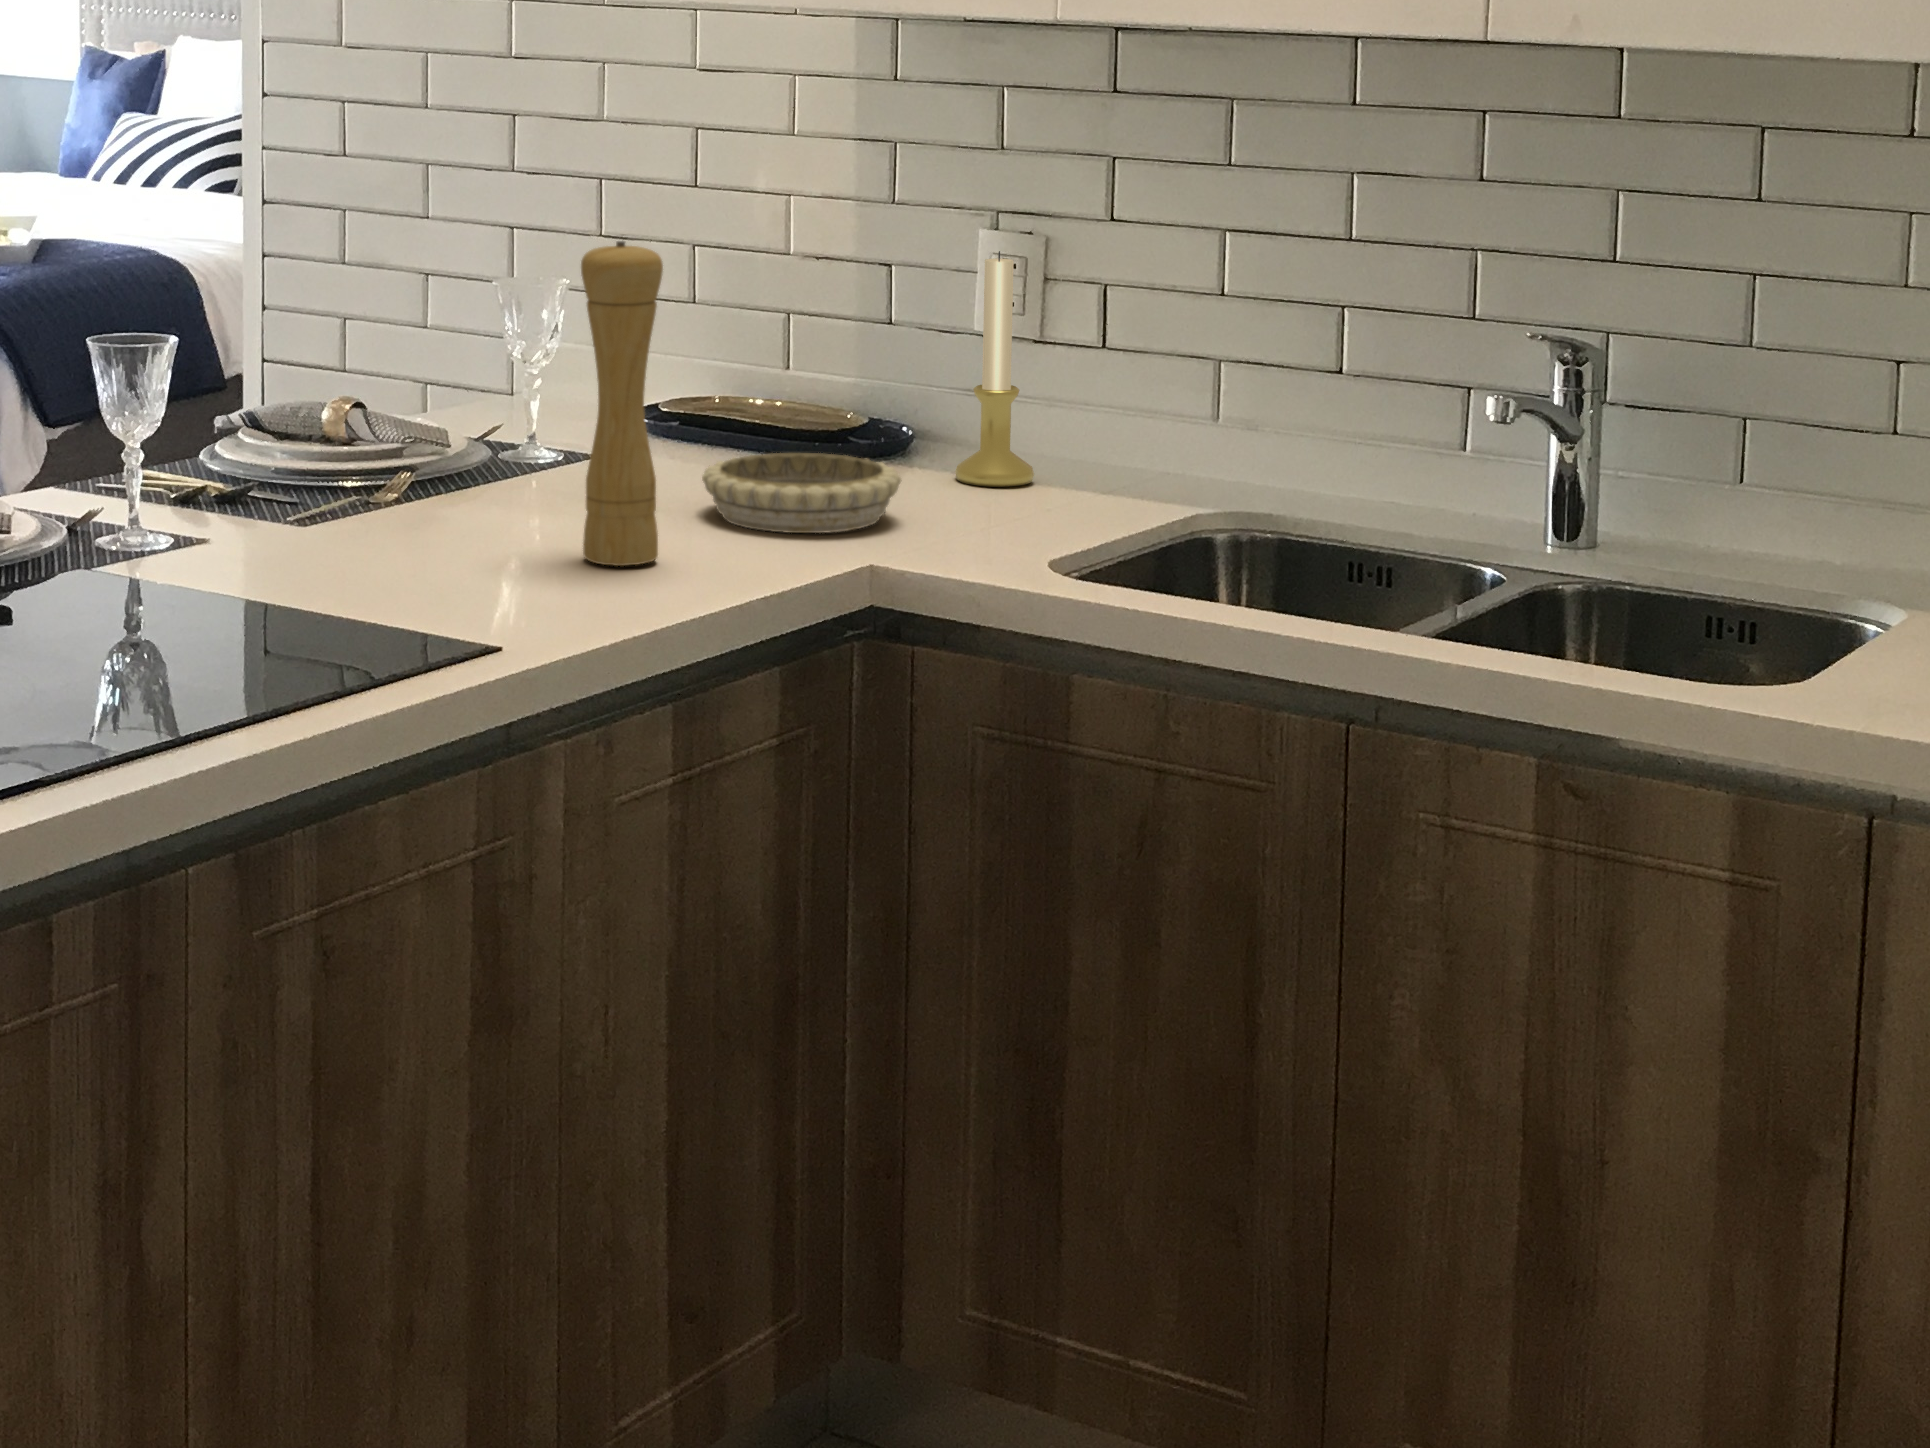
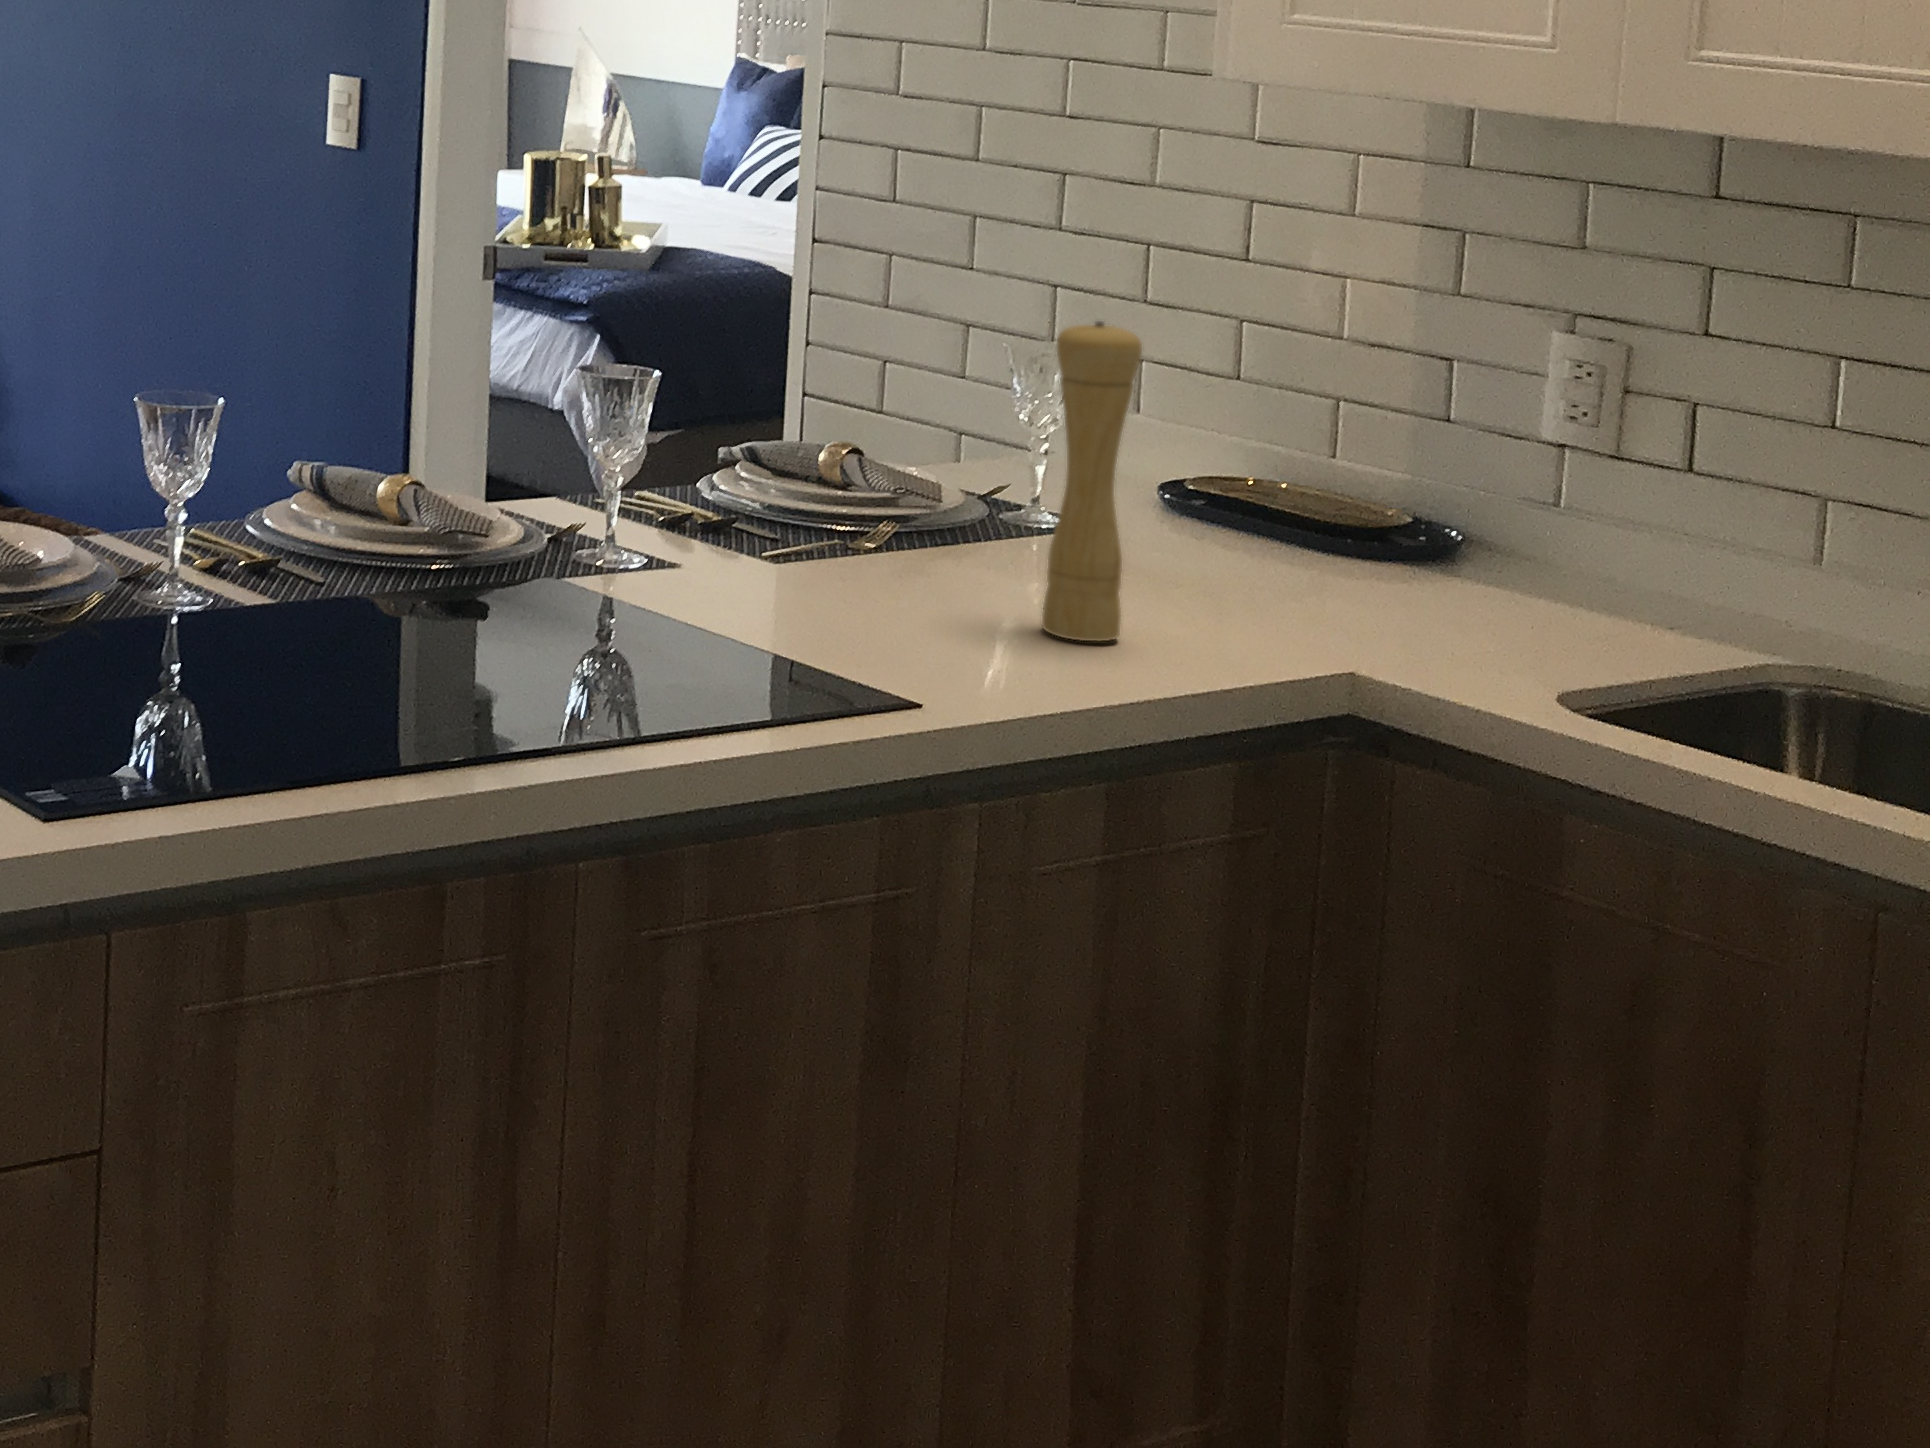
candle holder: present [955,251,1034,487] -> none [1495,360,1589,611]
decorative bowl: present [702,453,901,533] -> none [1190,544,1412,635]

